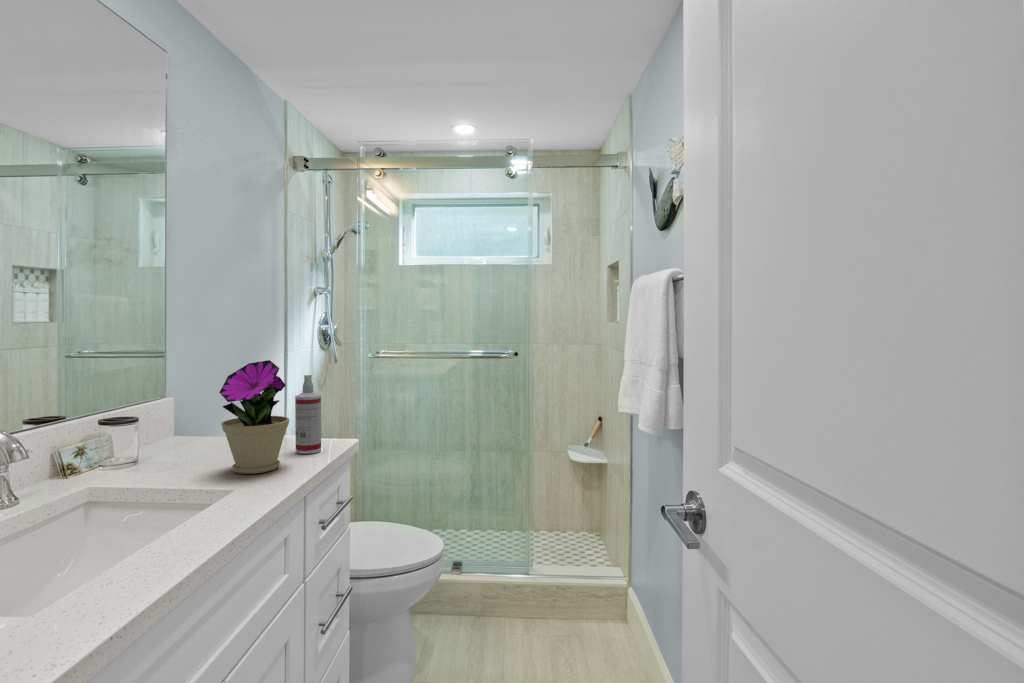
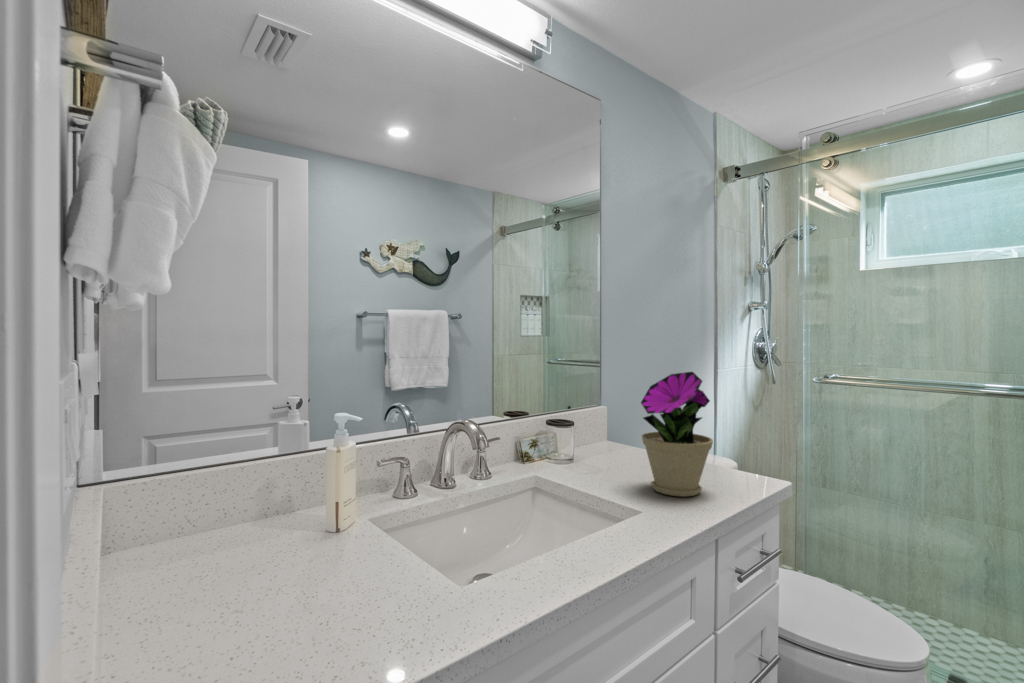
spray bottle: present [295,375,321,454] -> none [721,392,752,484]

